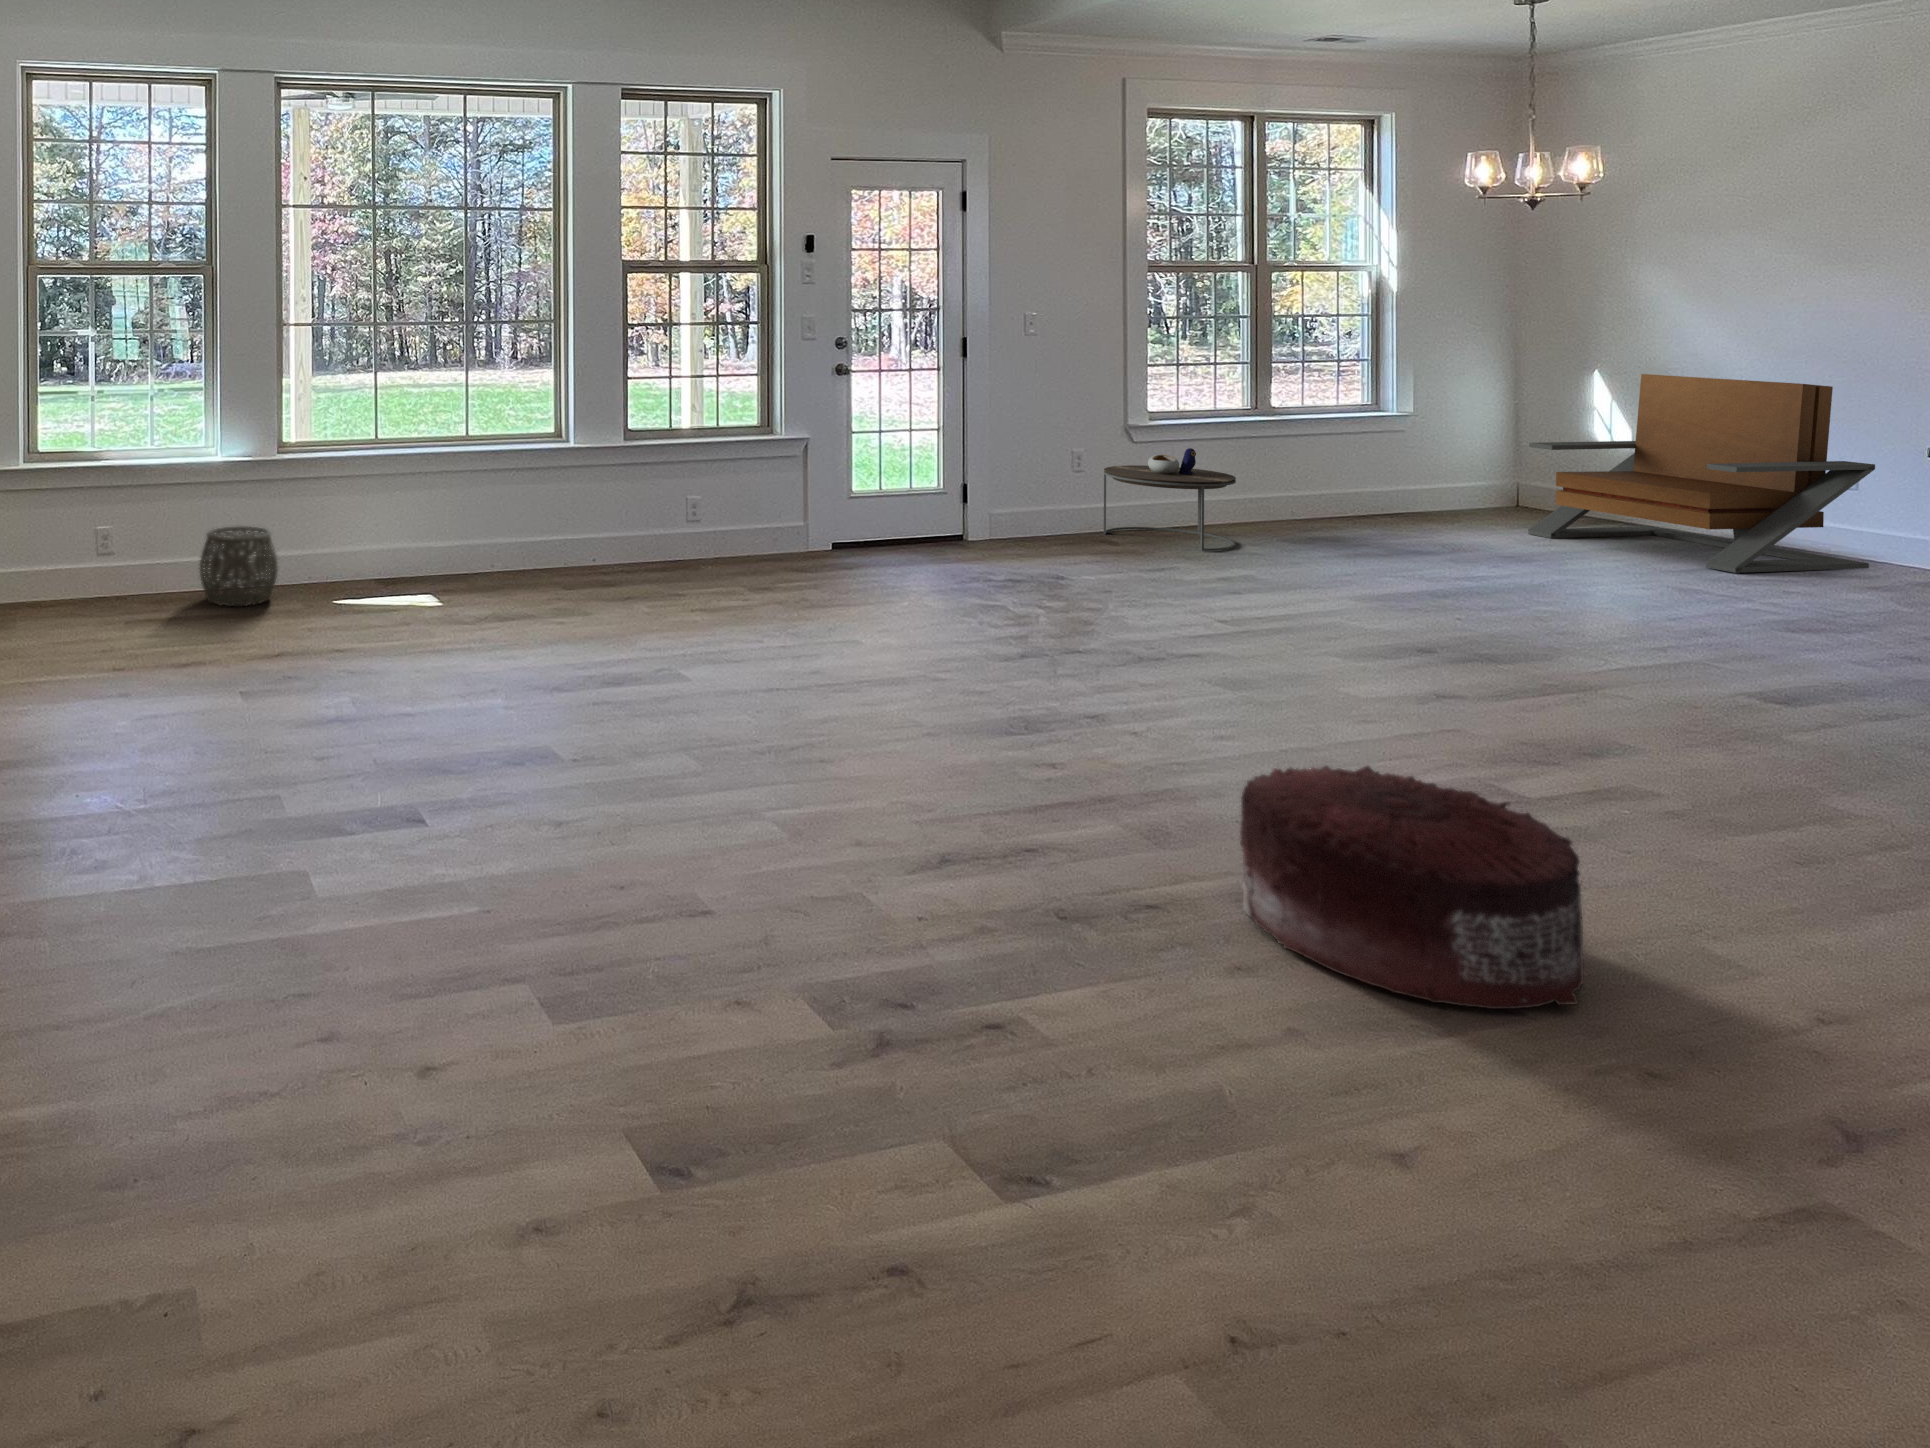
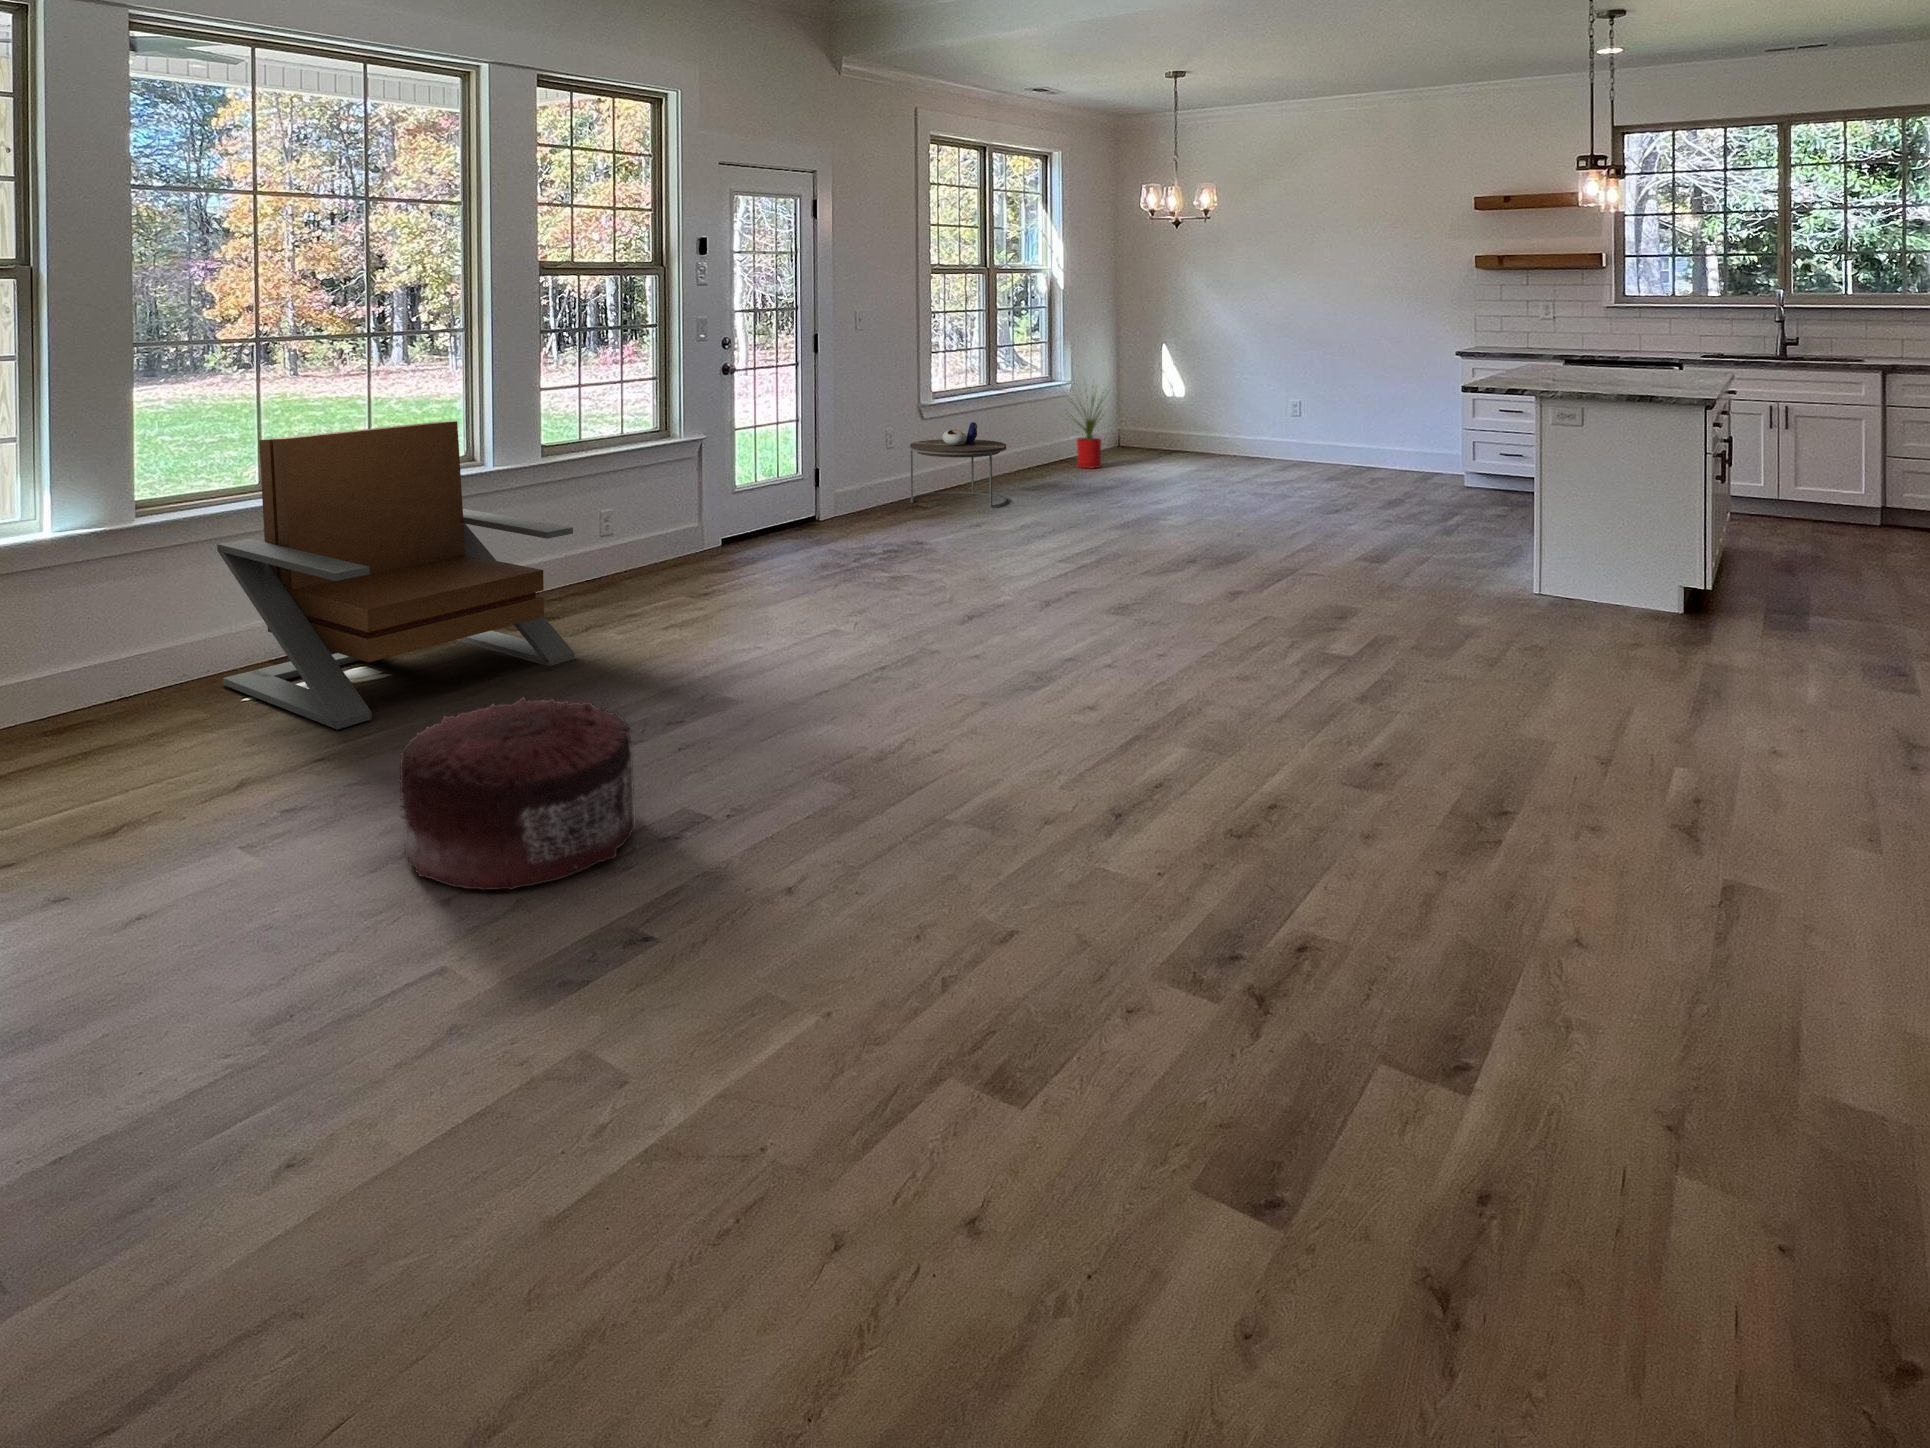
lounge chair: present [1528,374,1875,573] -> present [217,421,575,729]
house plant: none [1366,404,1479,526] -> present [1069,387,1117,468]
woven basket: present [200,526,278,606] -> none [37,622,164,740]
pouf: present [1240,766,1583,1009] -> present [400,697,636,890]

